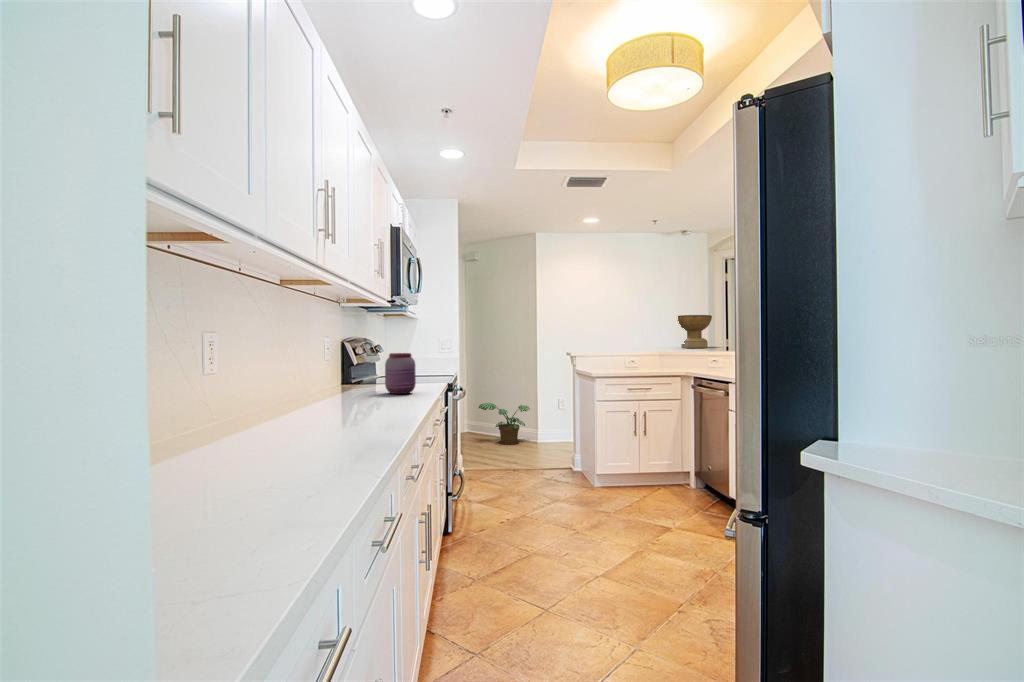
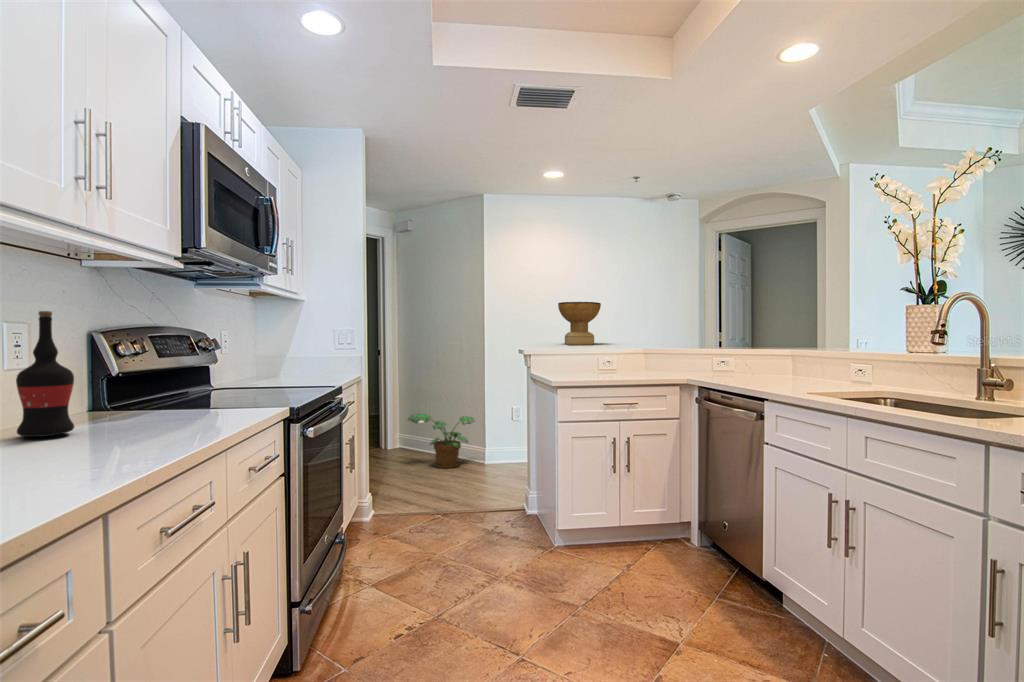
decorative bowl: present [678,315,712,348] -> present [558,302,601,345]
wine bottle: none [343,332,365,392] -> present [16,311,74,437]
jar: present [385,353,416,394] -> none [104,355,180,443]

